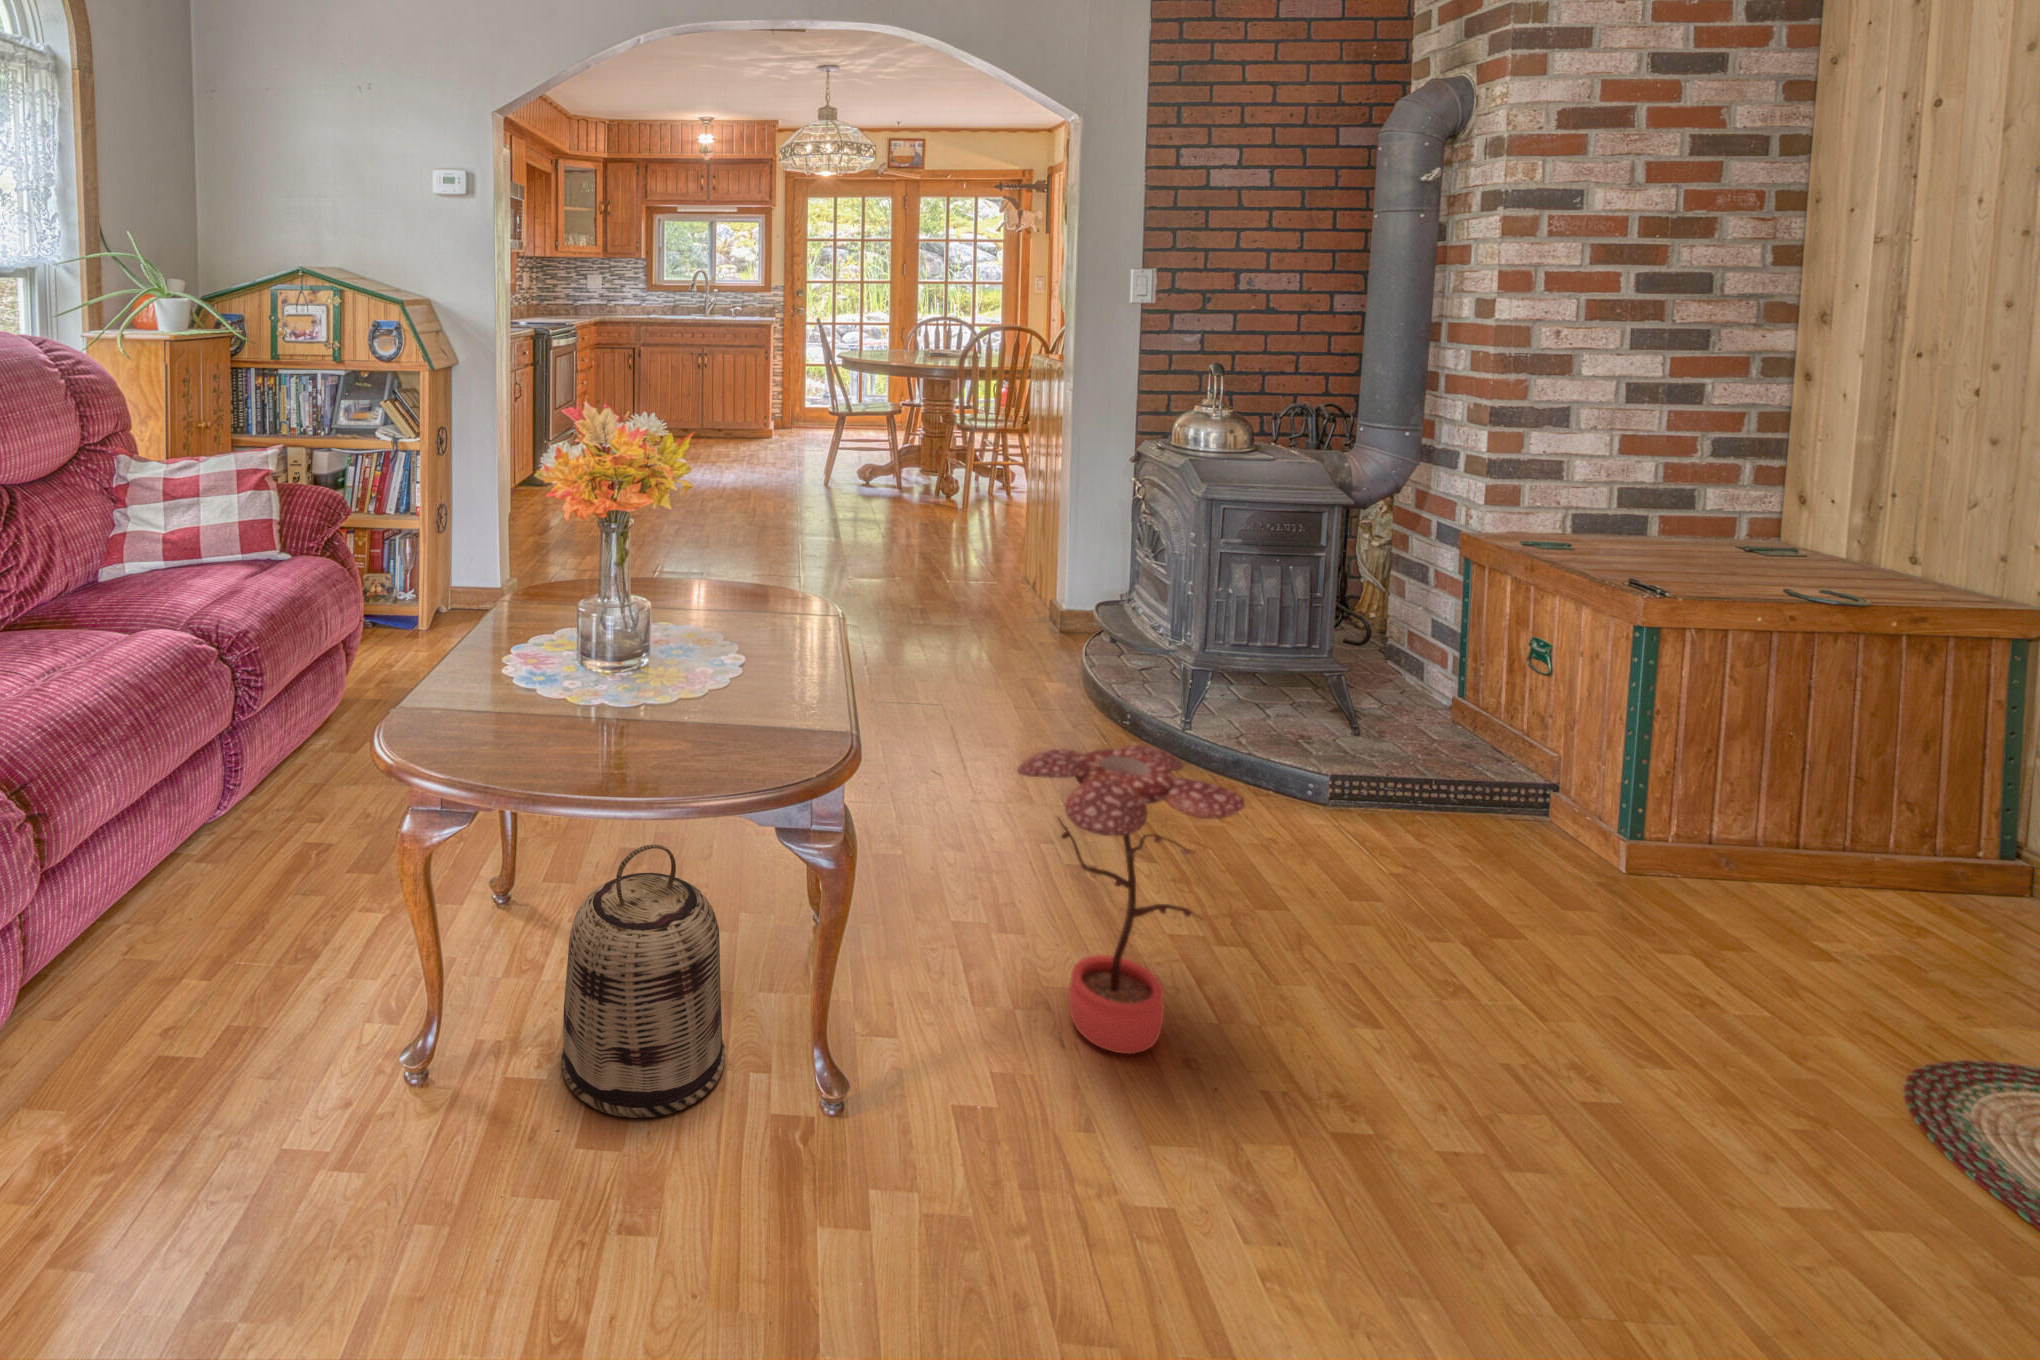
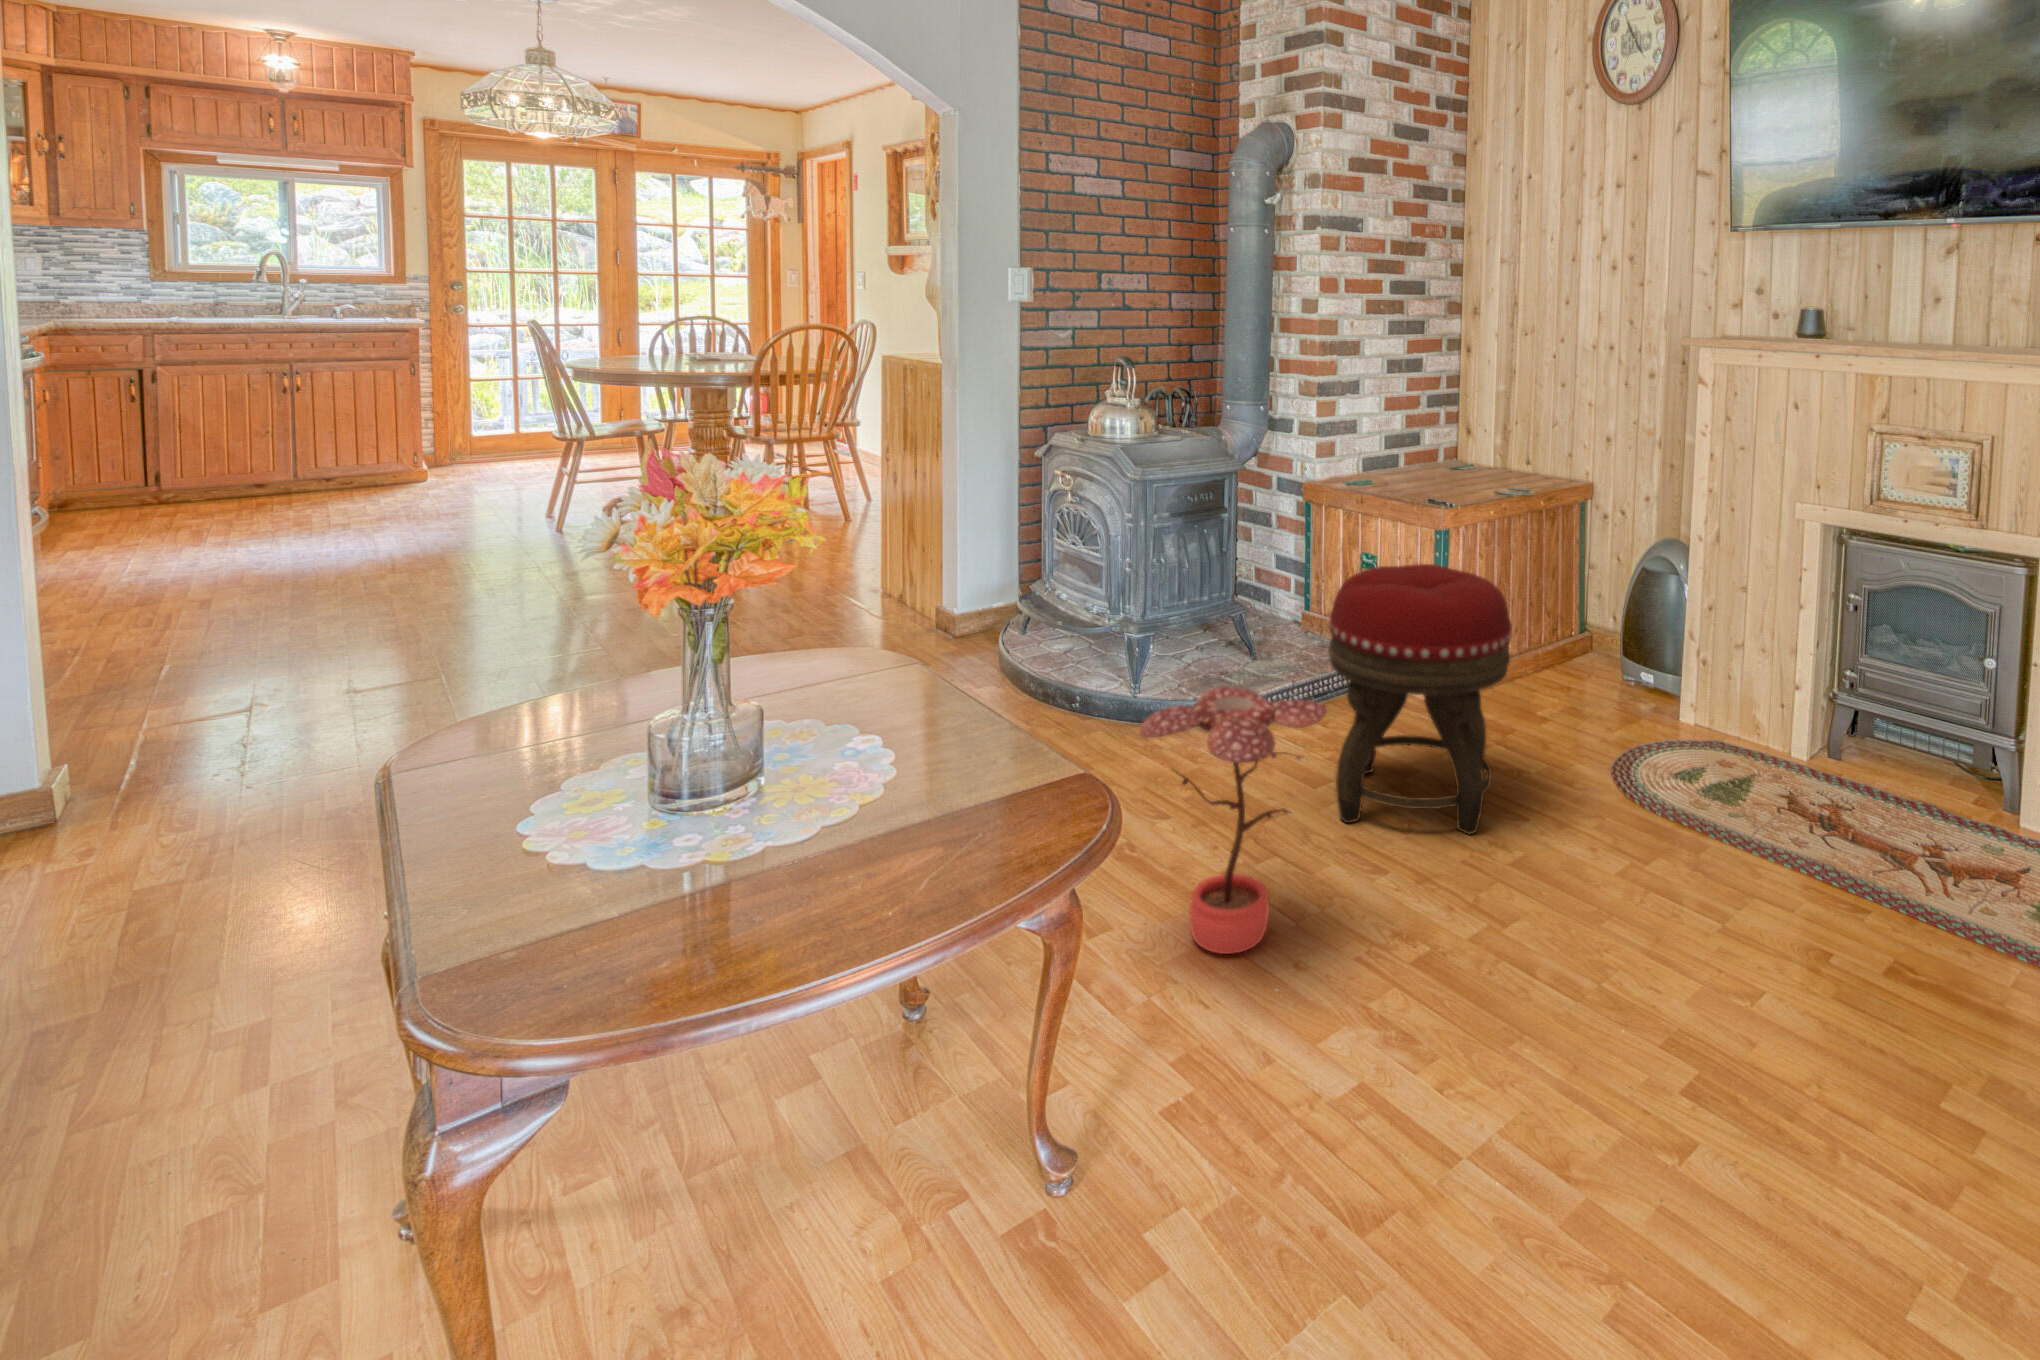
footstool: none [1347,654,1659,1061] -> present [1328,564,1512,834]
basket: present [561,845,725,1118] -> none [720,927,931,1262]

